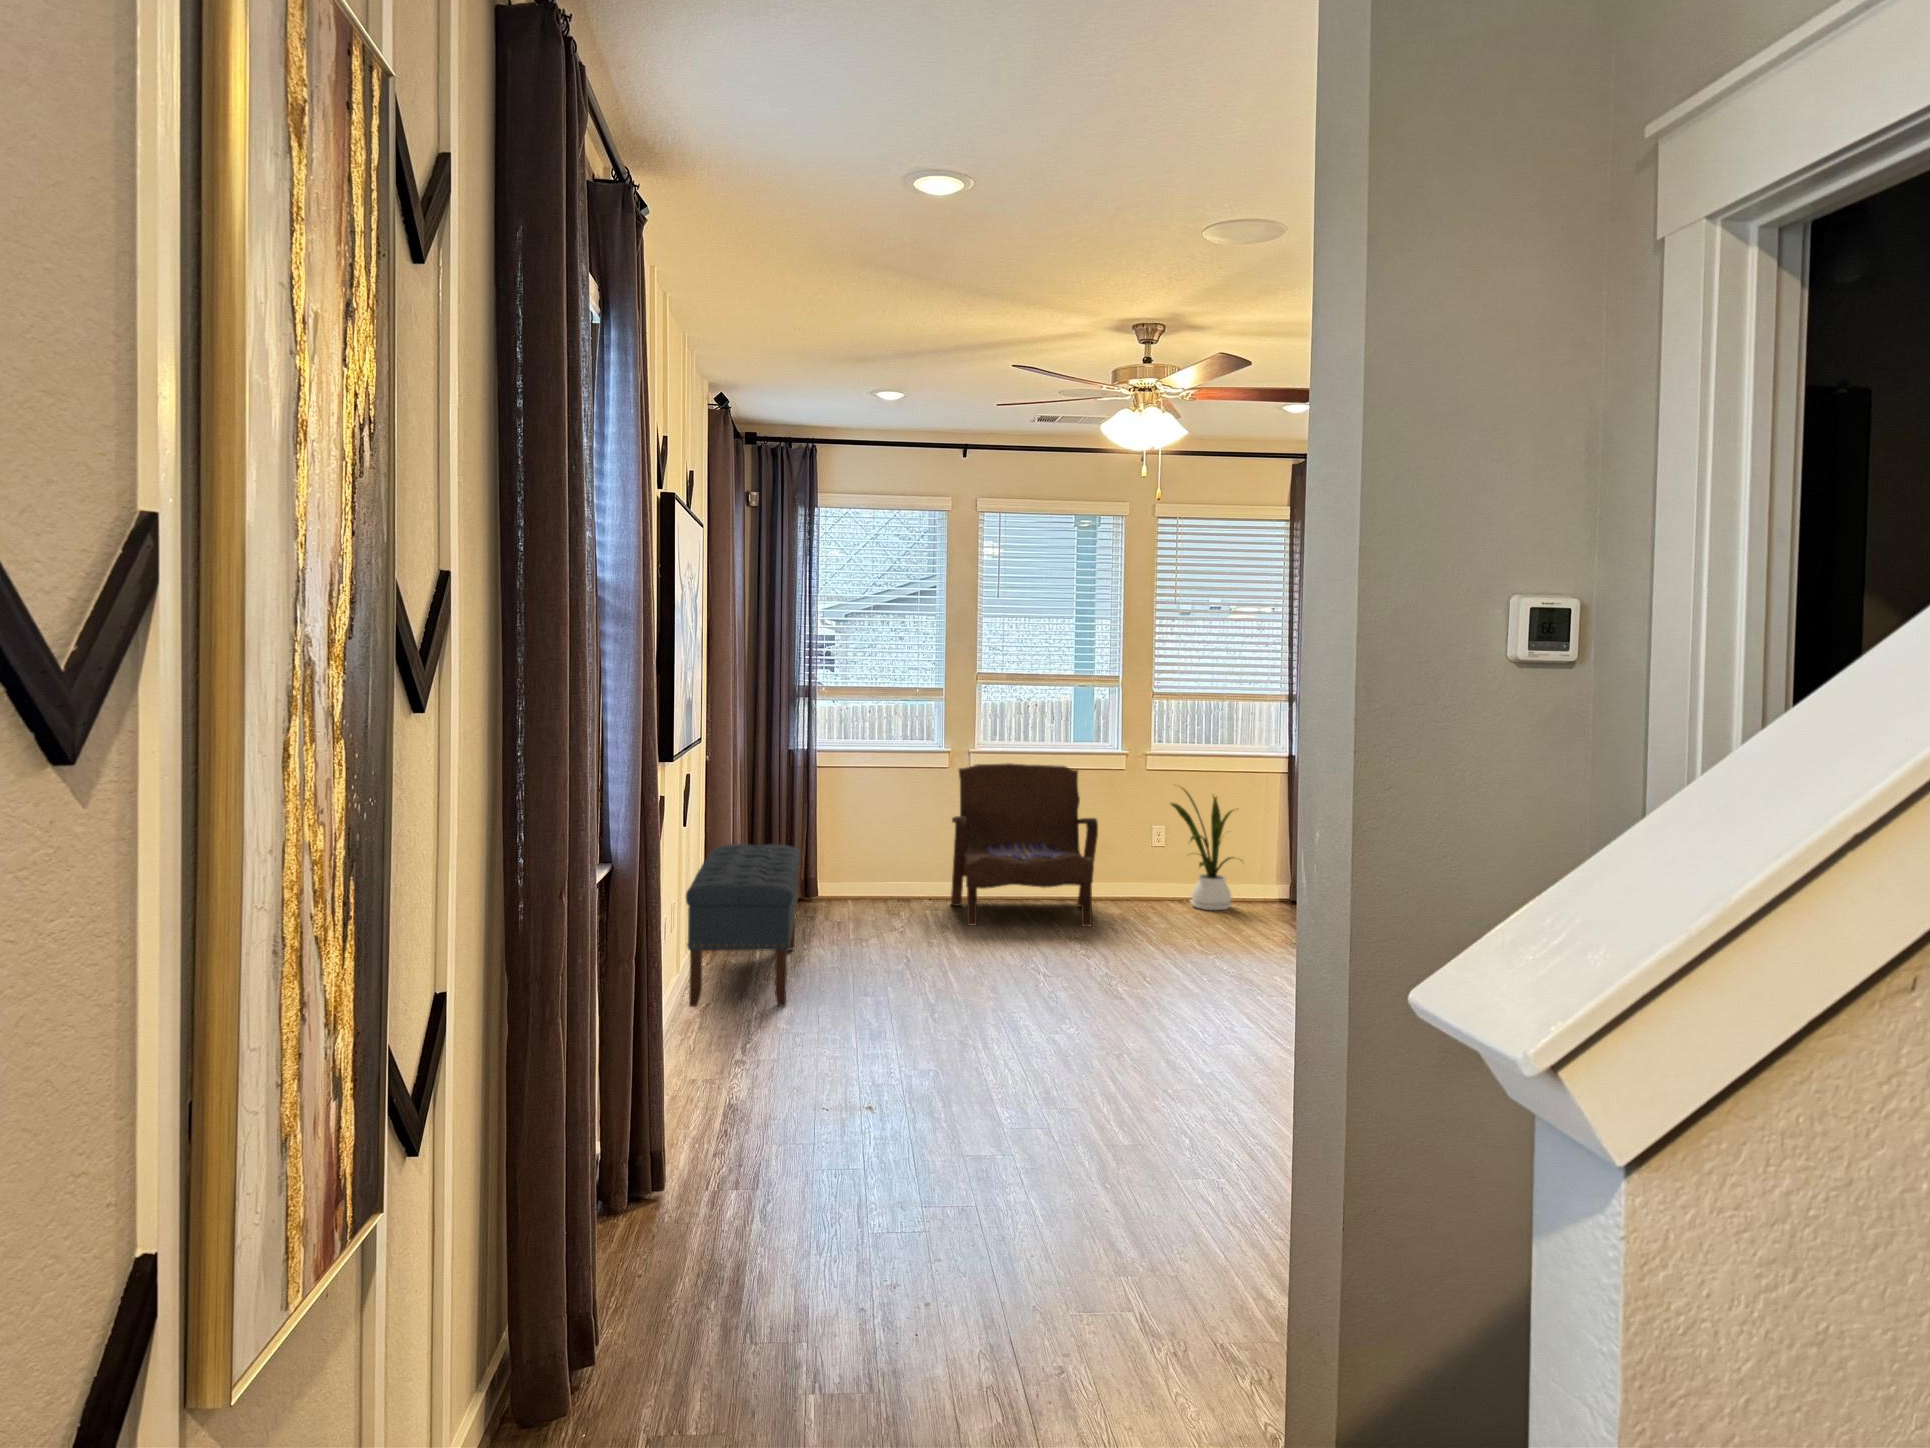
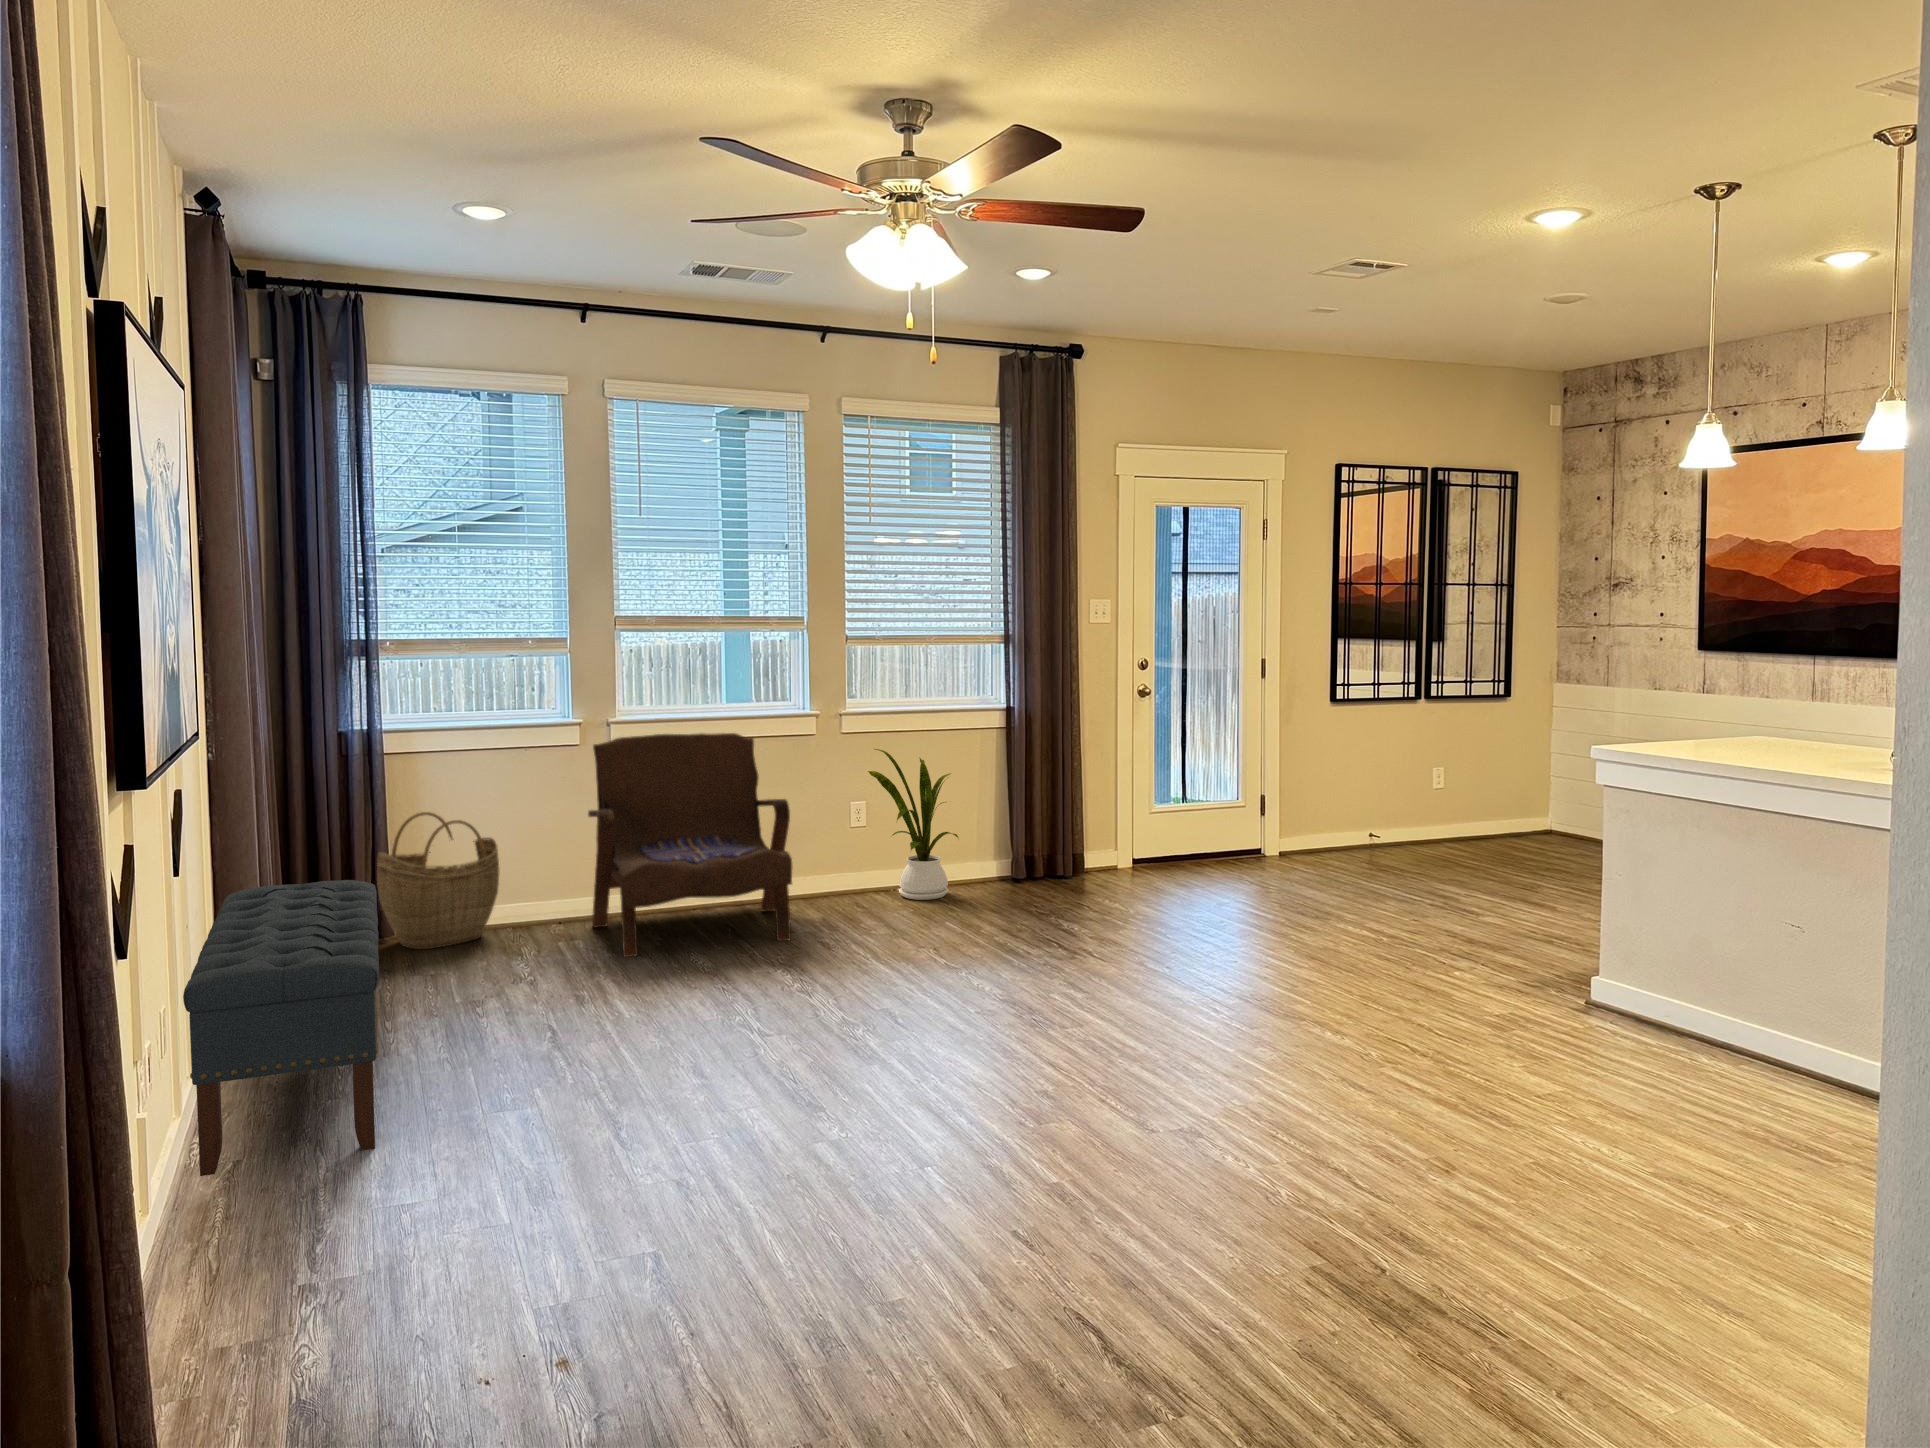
woven basket: none [807,810,888,908] -> present [377,812,499,950]

